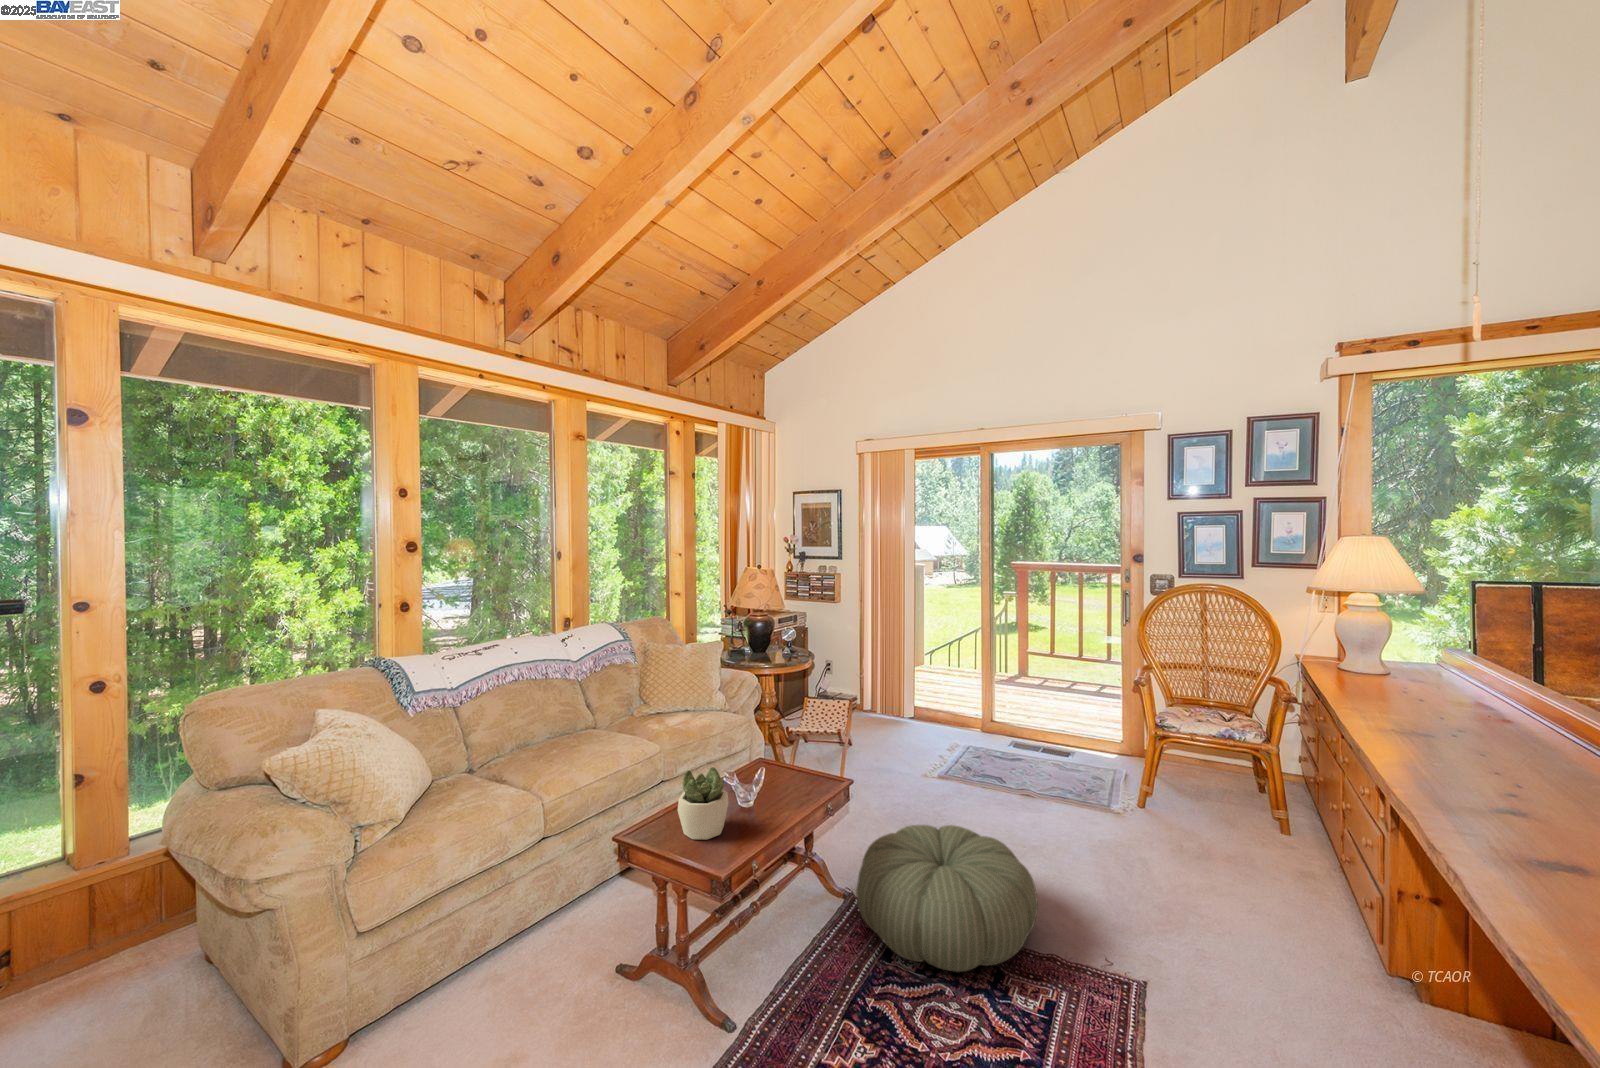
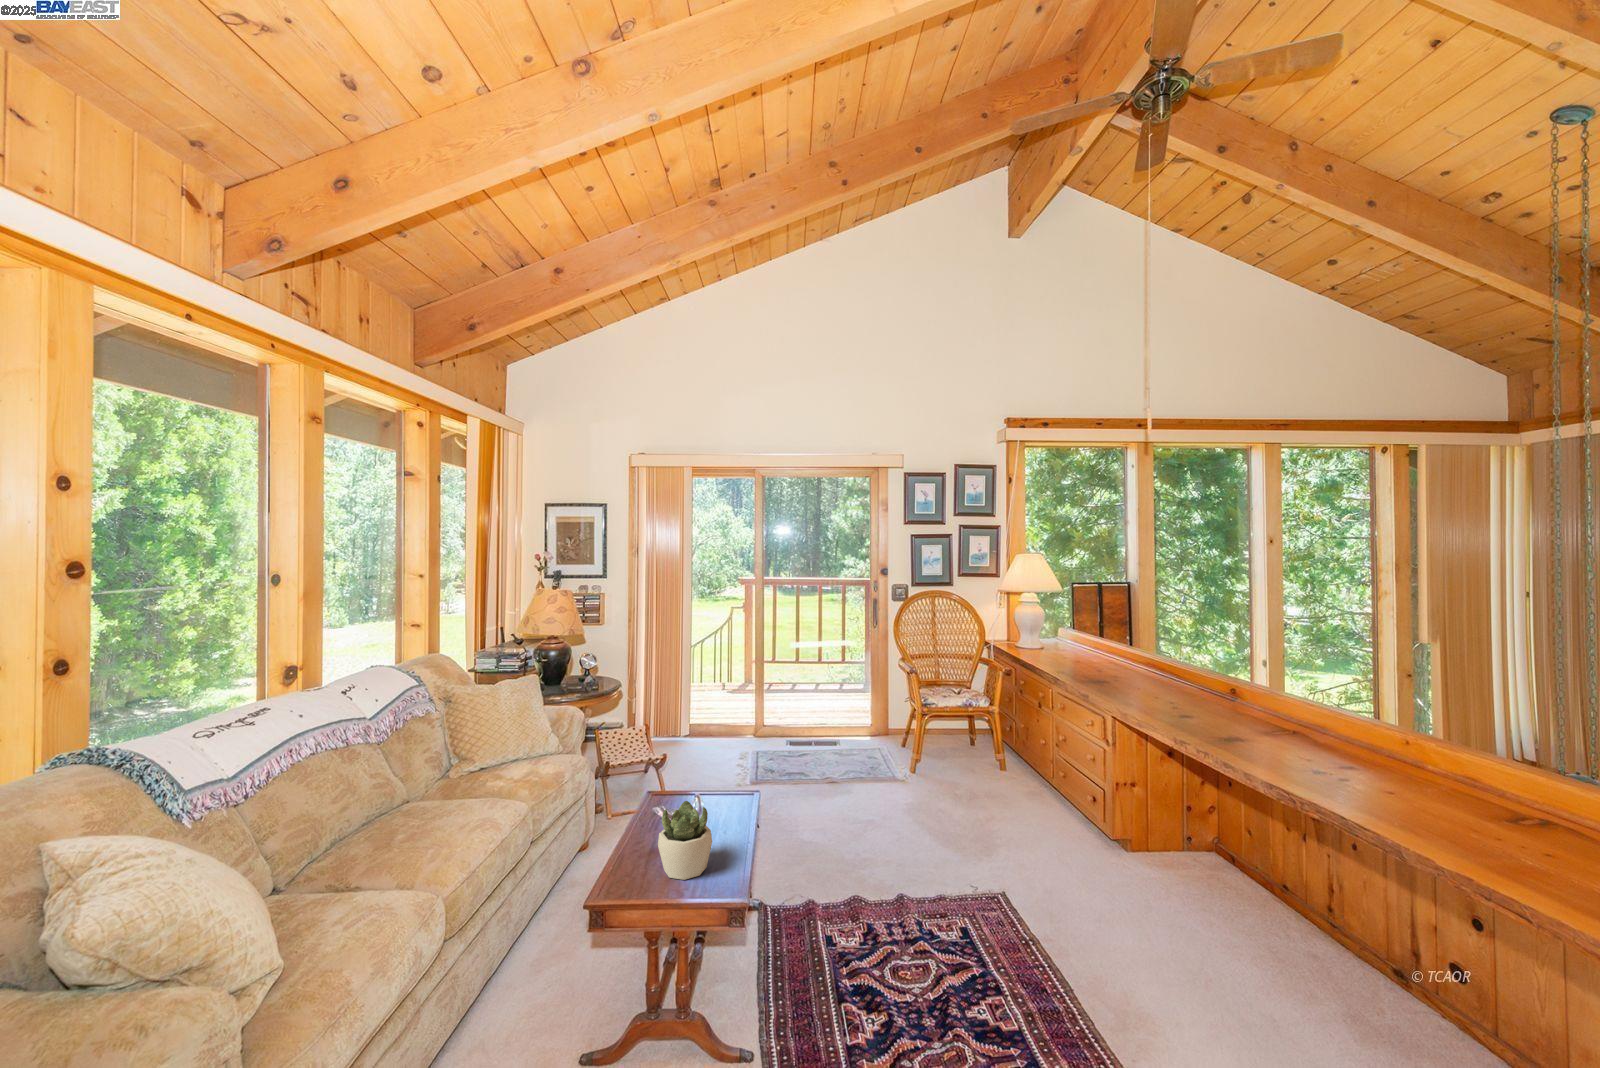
pouf: present [857,825,1038,972] -> none [776,814,933,937]

